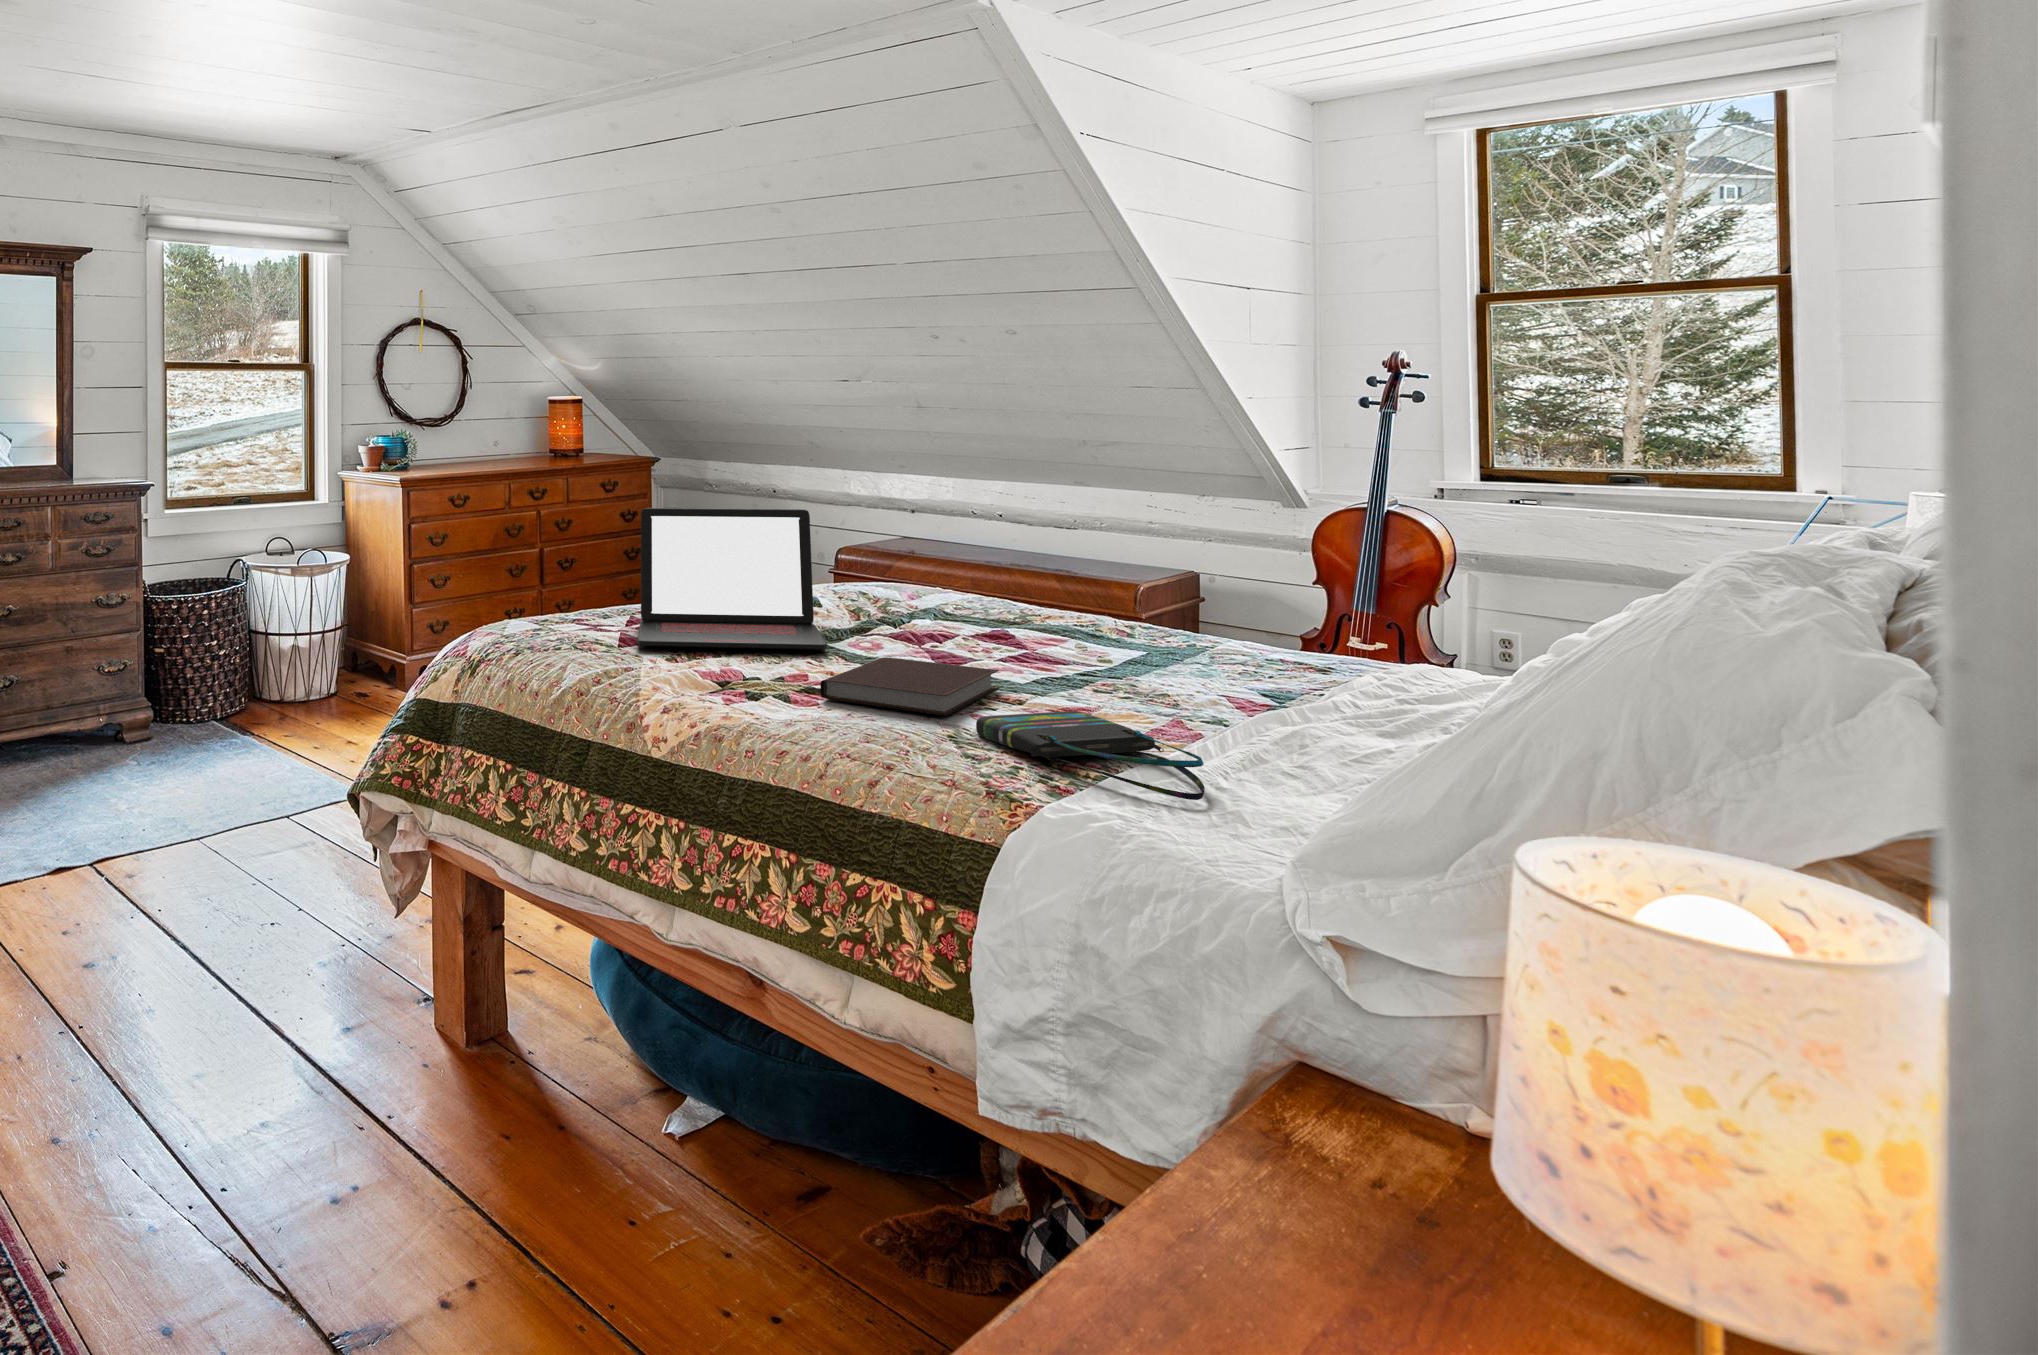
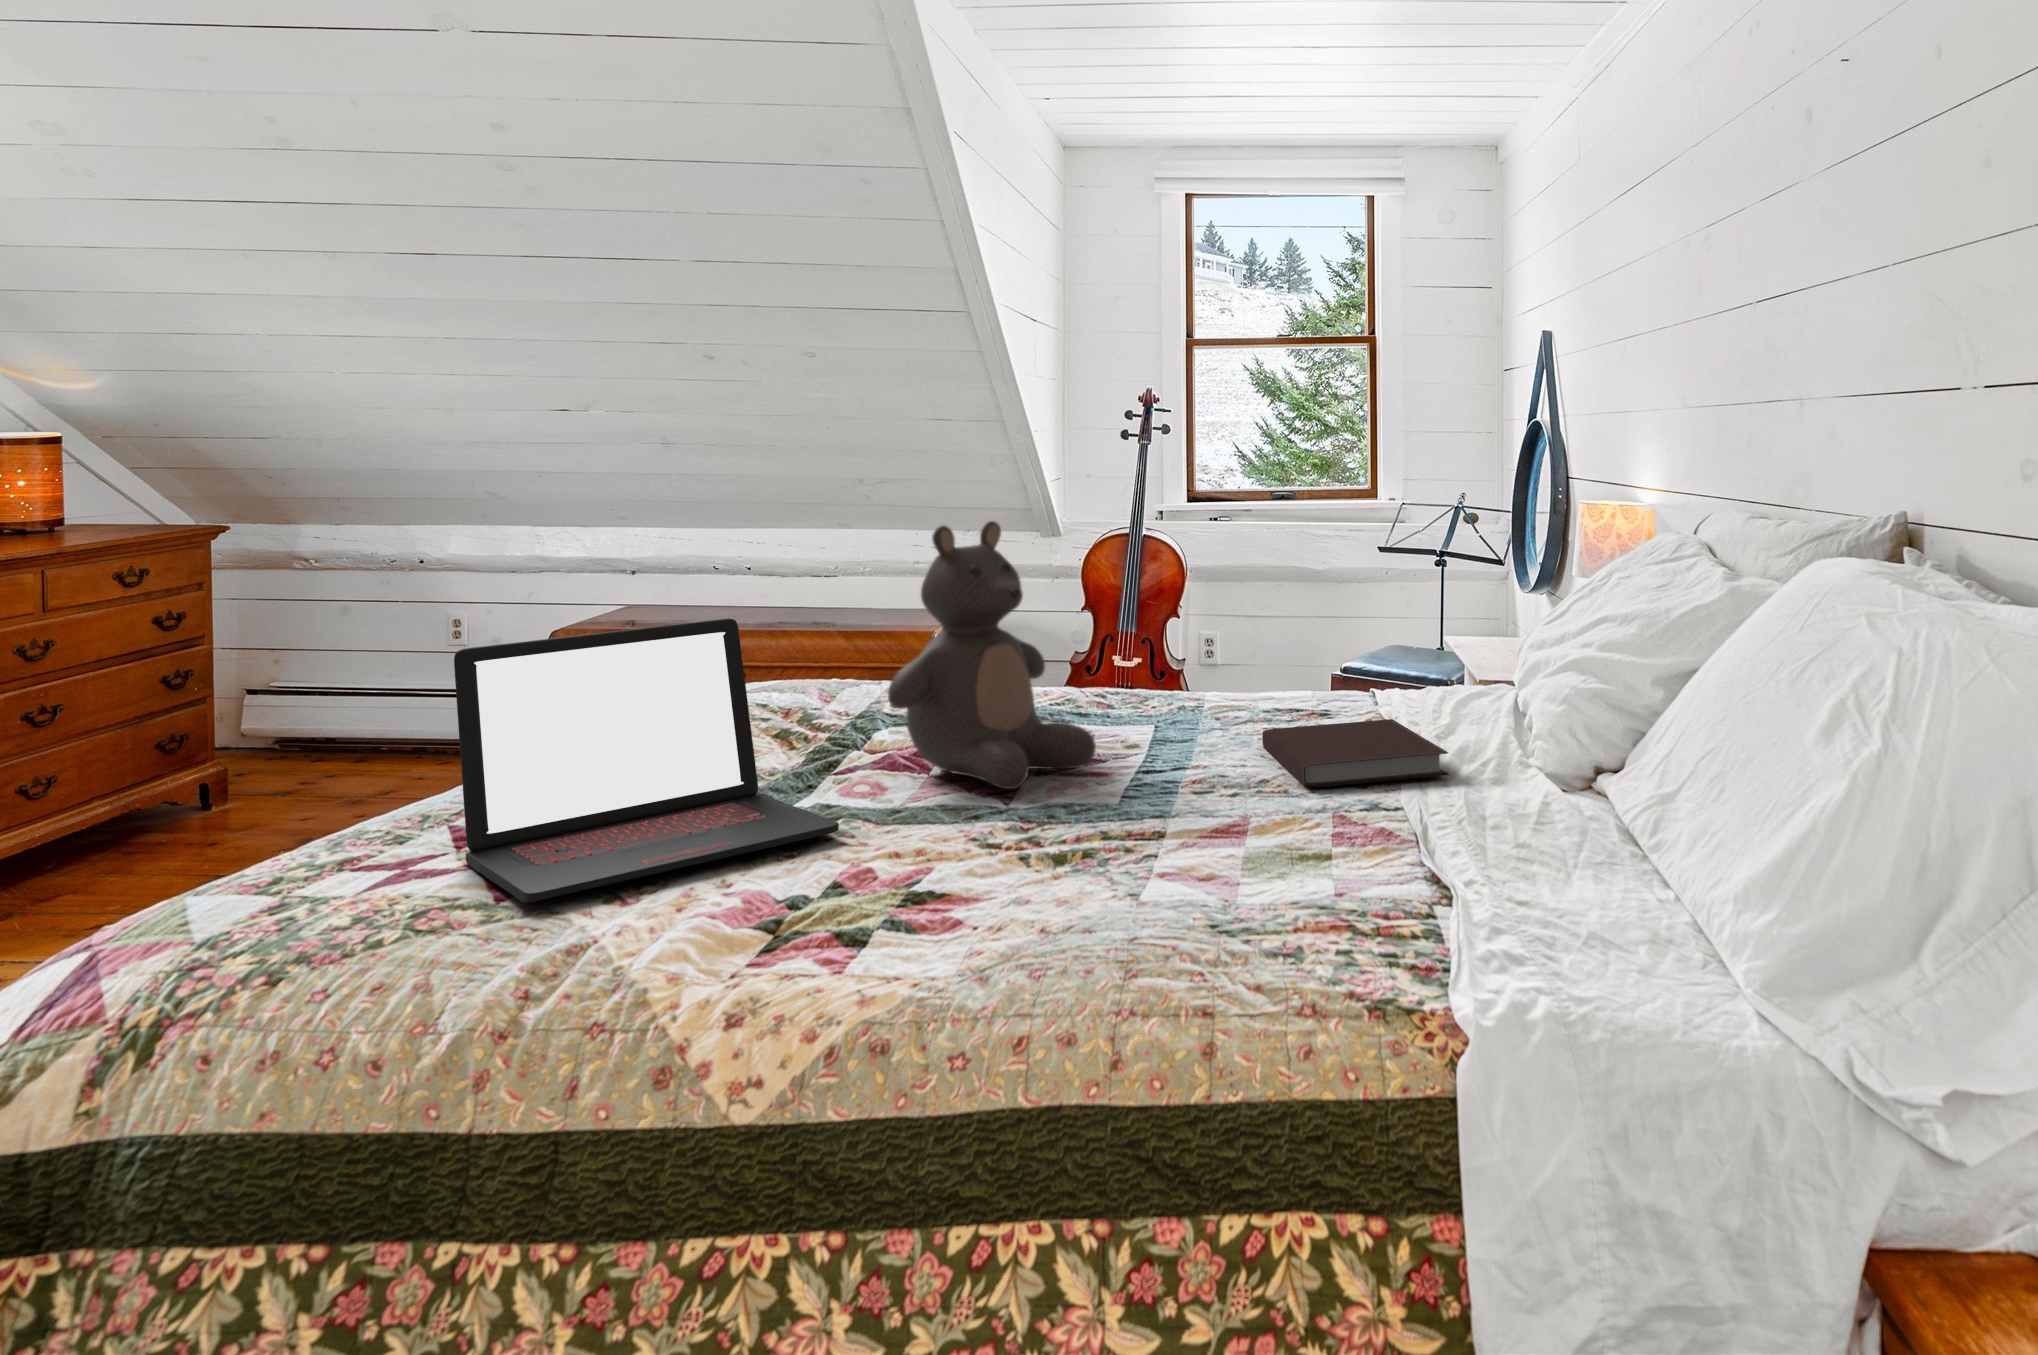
teddy bear: none [894,459,1051,651] -> present [888,521,1096,789]
notebook: present [821,657,999,716] -> present [1262,719,1449,787]
tote bag: present [976,711,1205,800] -> none [1225,846,1588,939]

